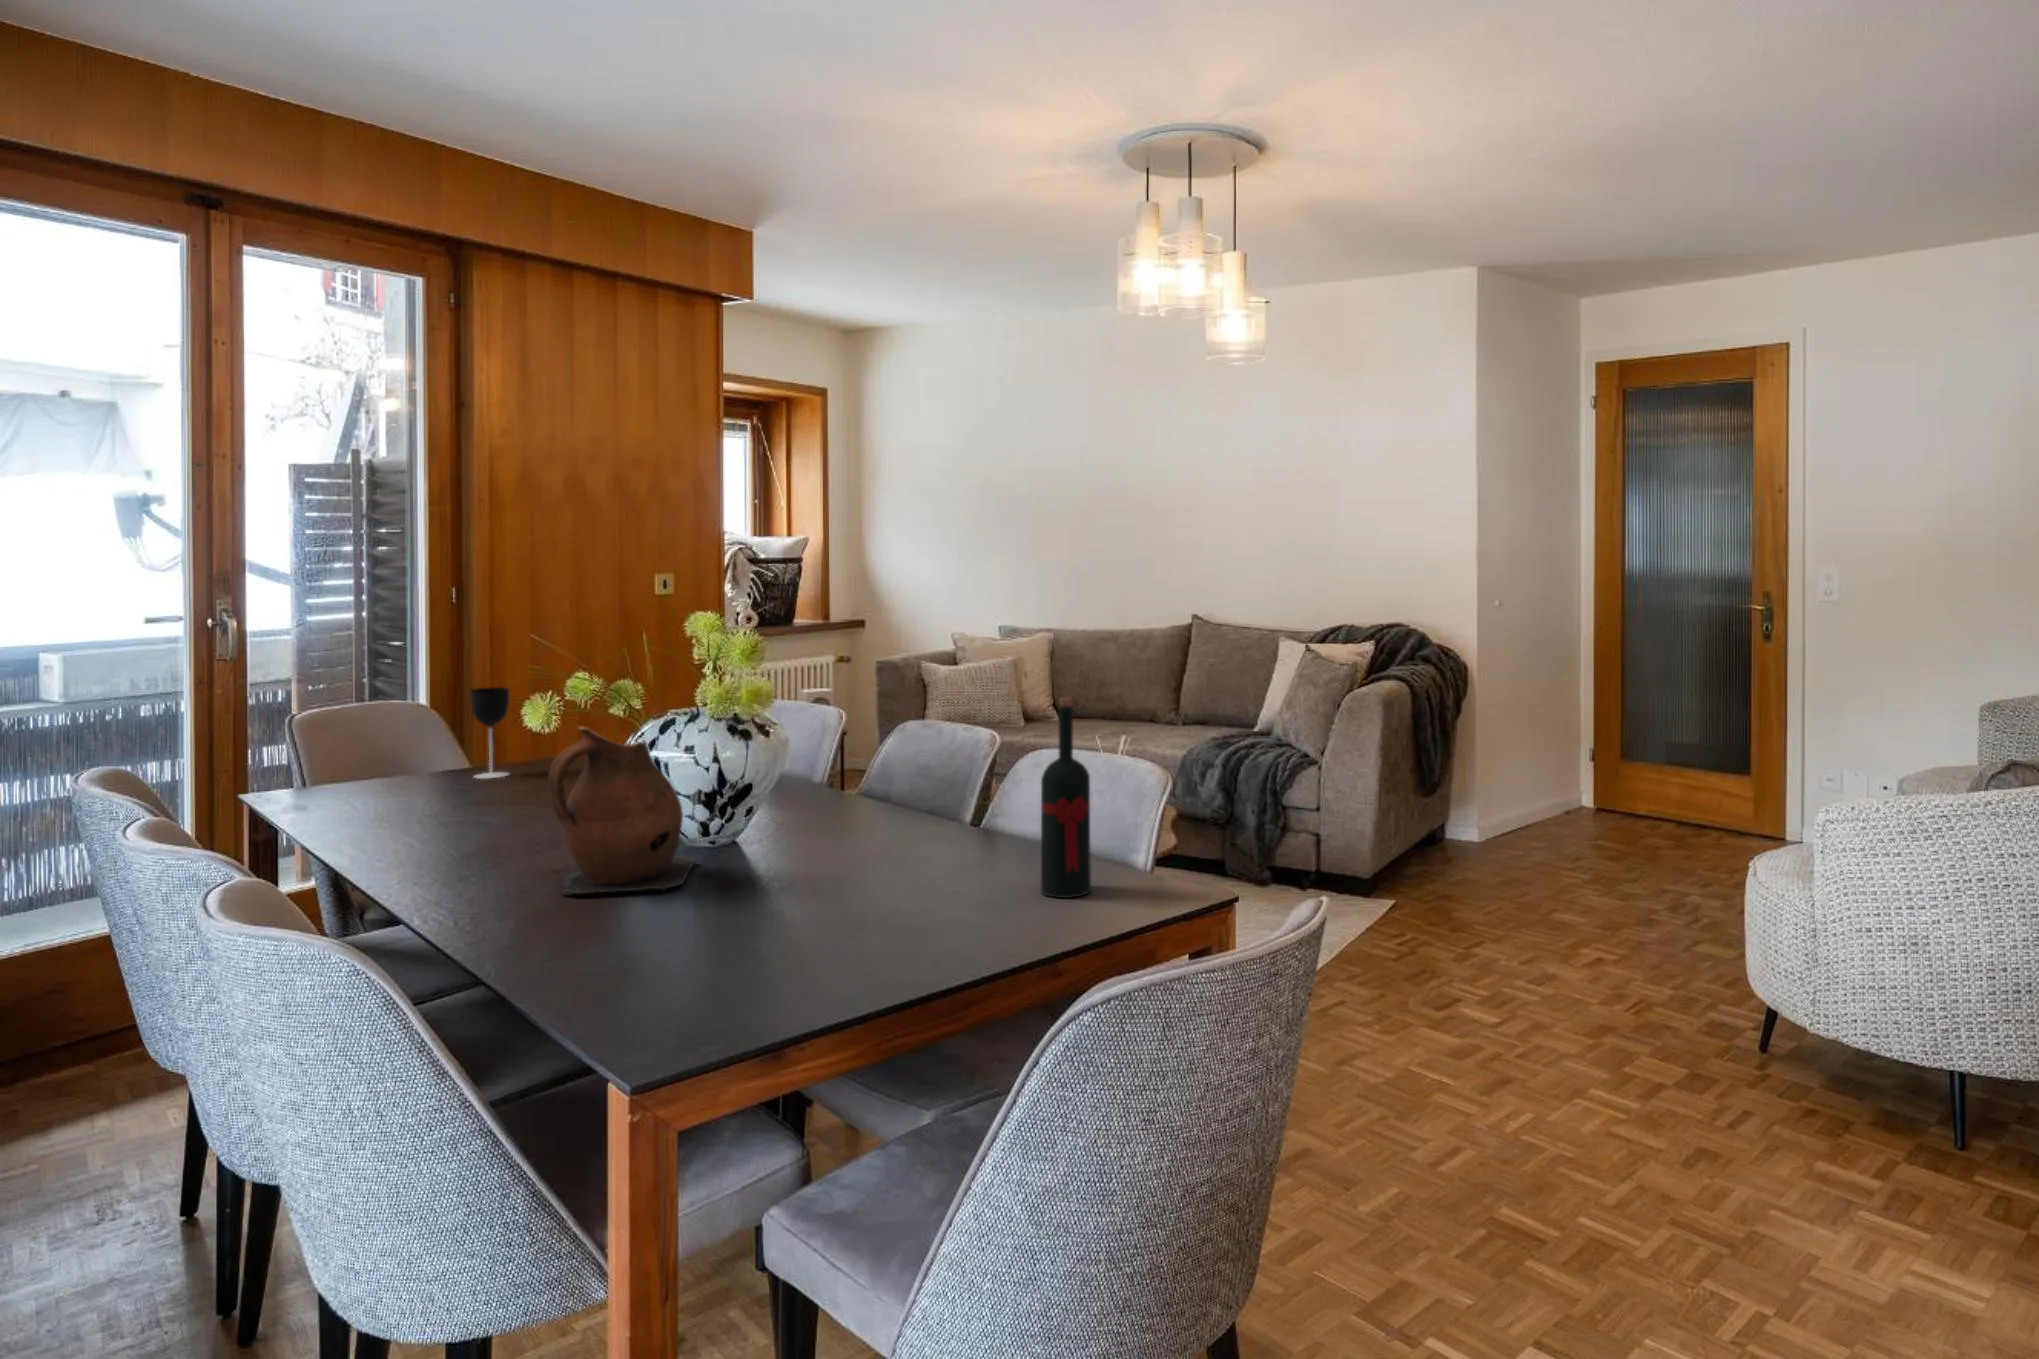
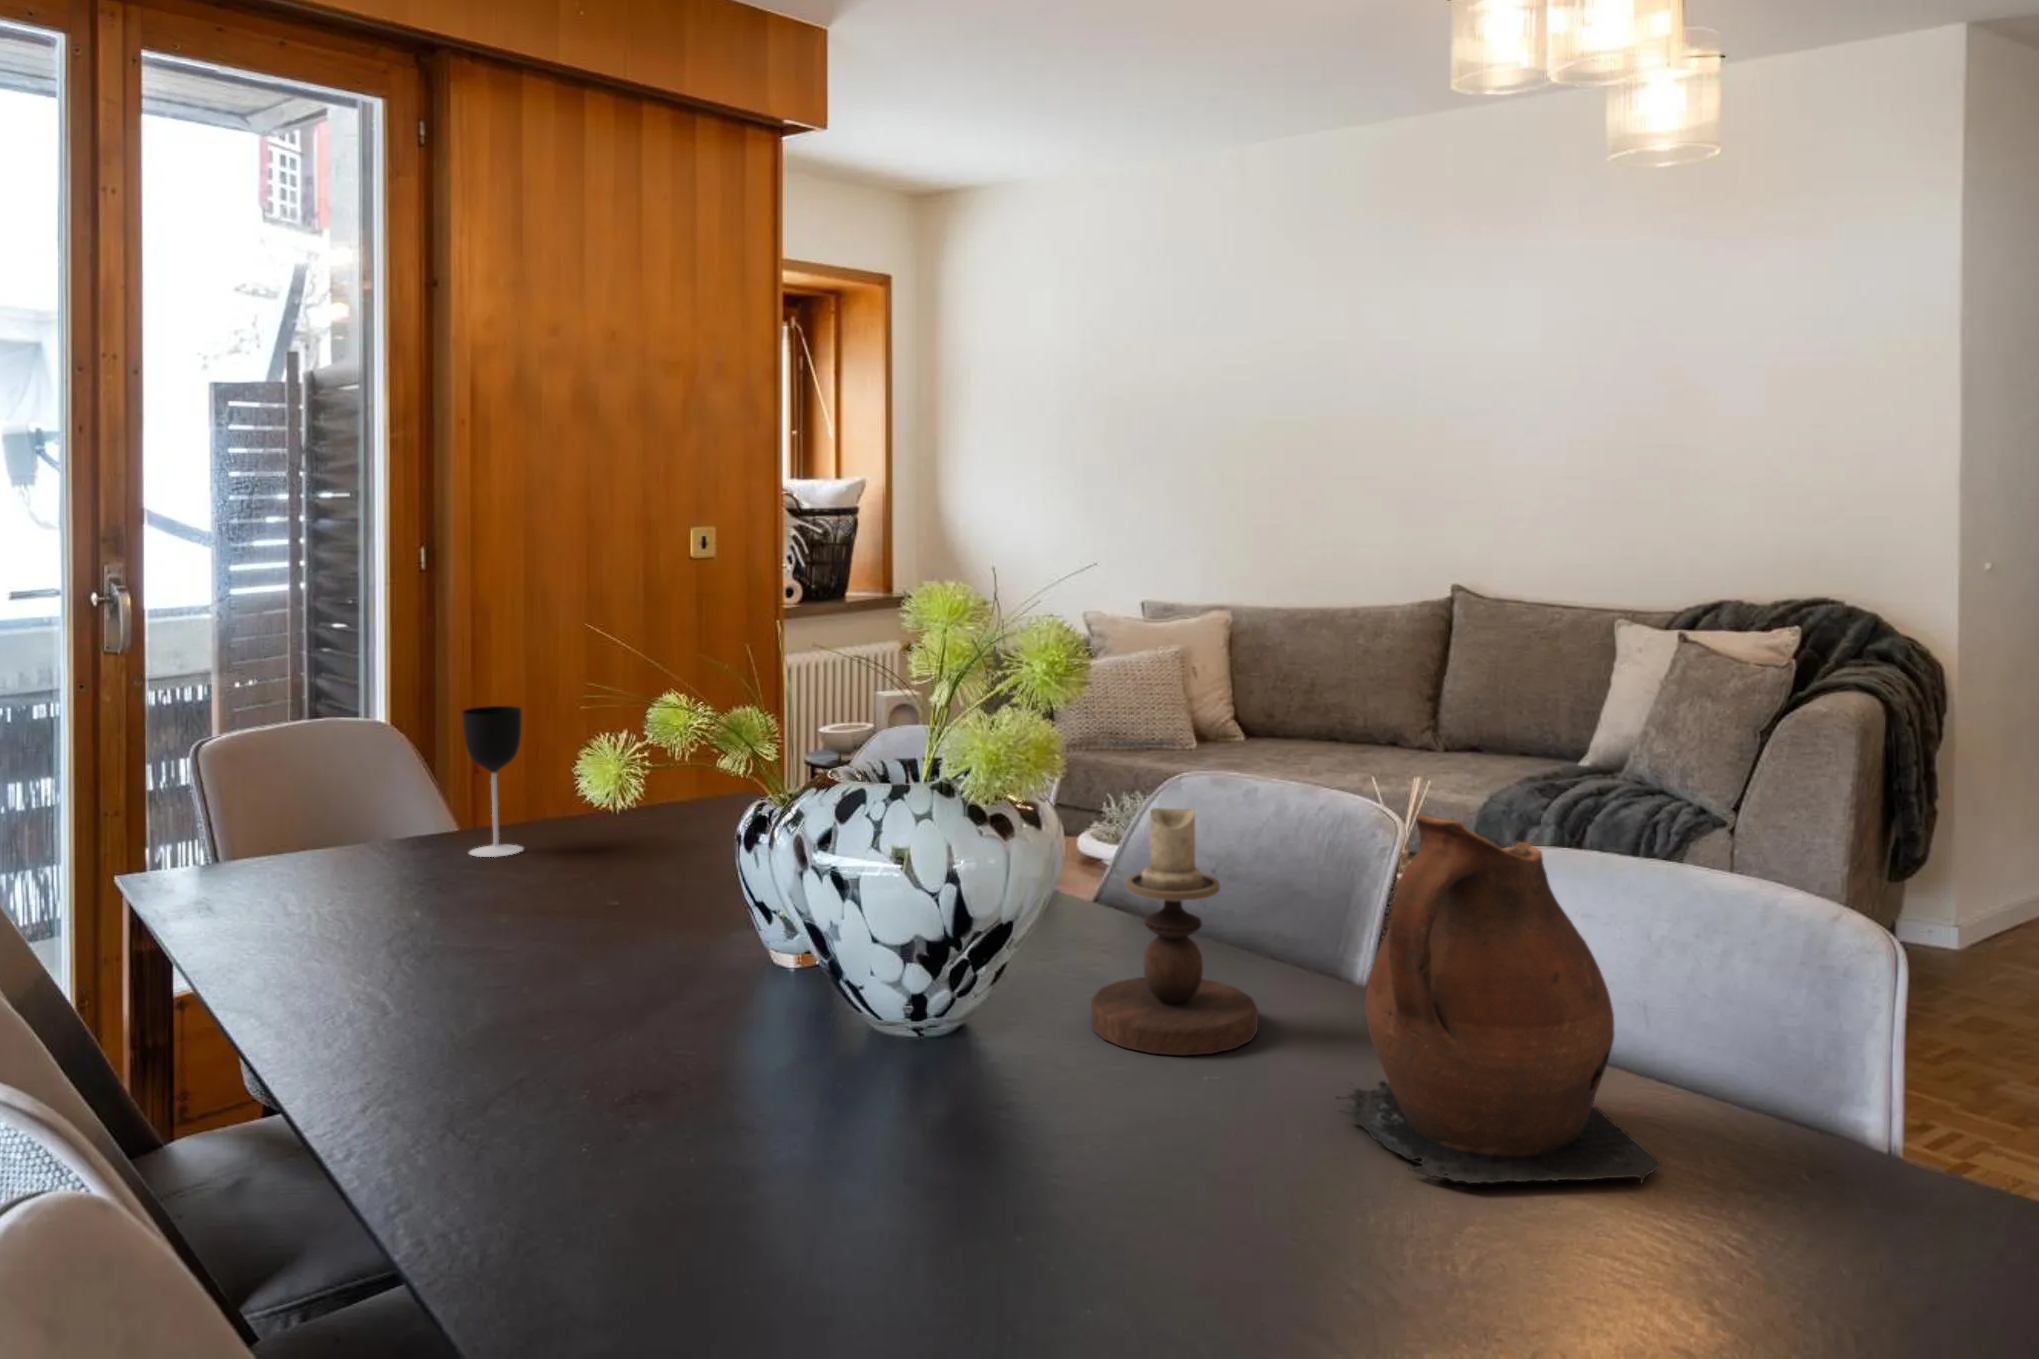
wine bottle: present [1041,698,1091,898] -> none [1771,779,1928,1272]
ceramic pitcher: present [548,726,697,893] -> present [1337,814,1661,1183]
candlestick: none [799,728,884,847] -> present [1091,808,1258,1055]

